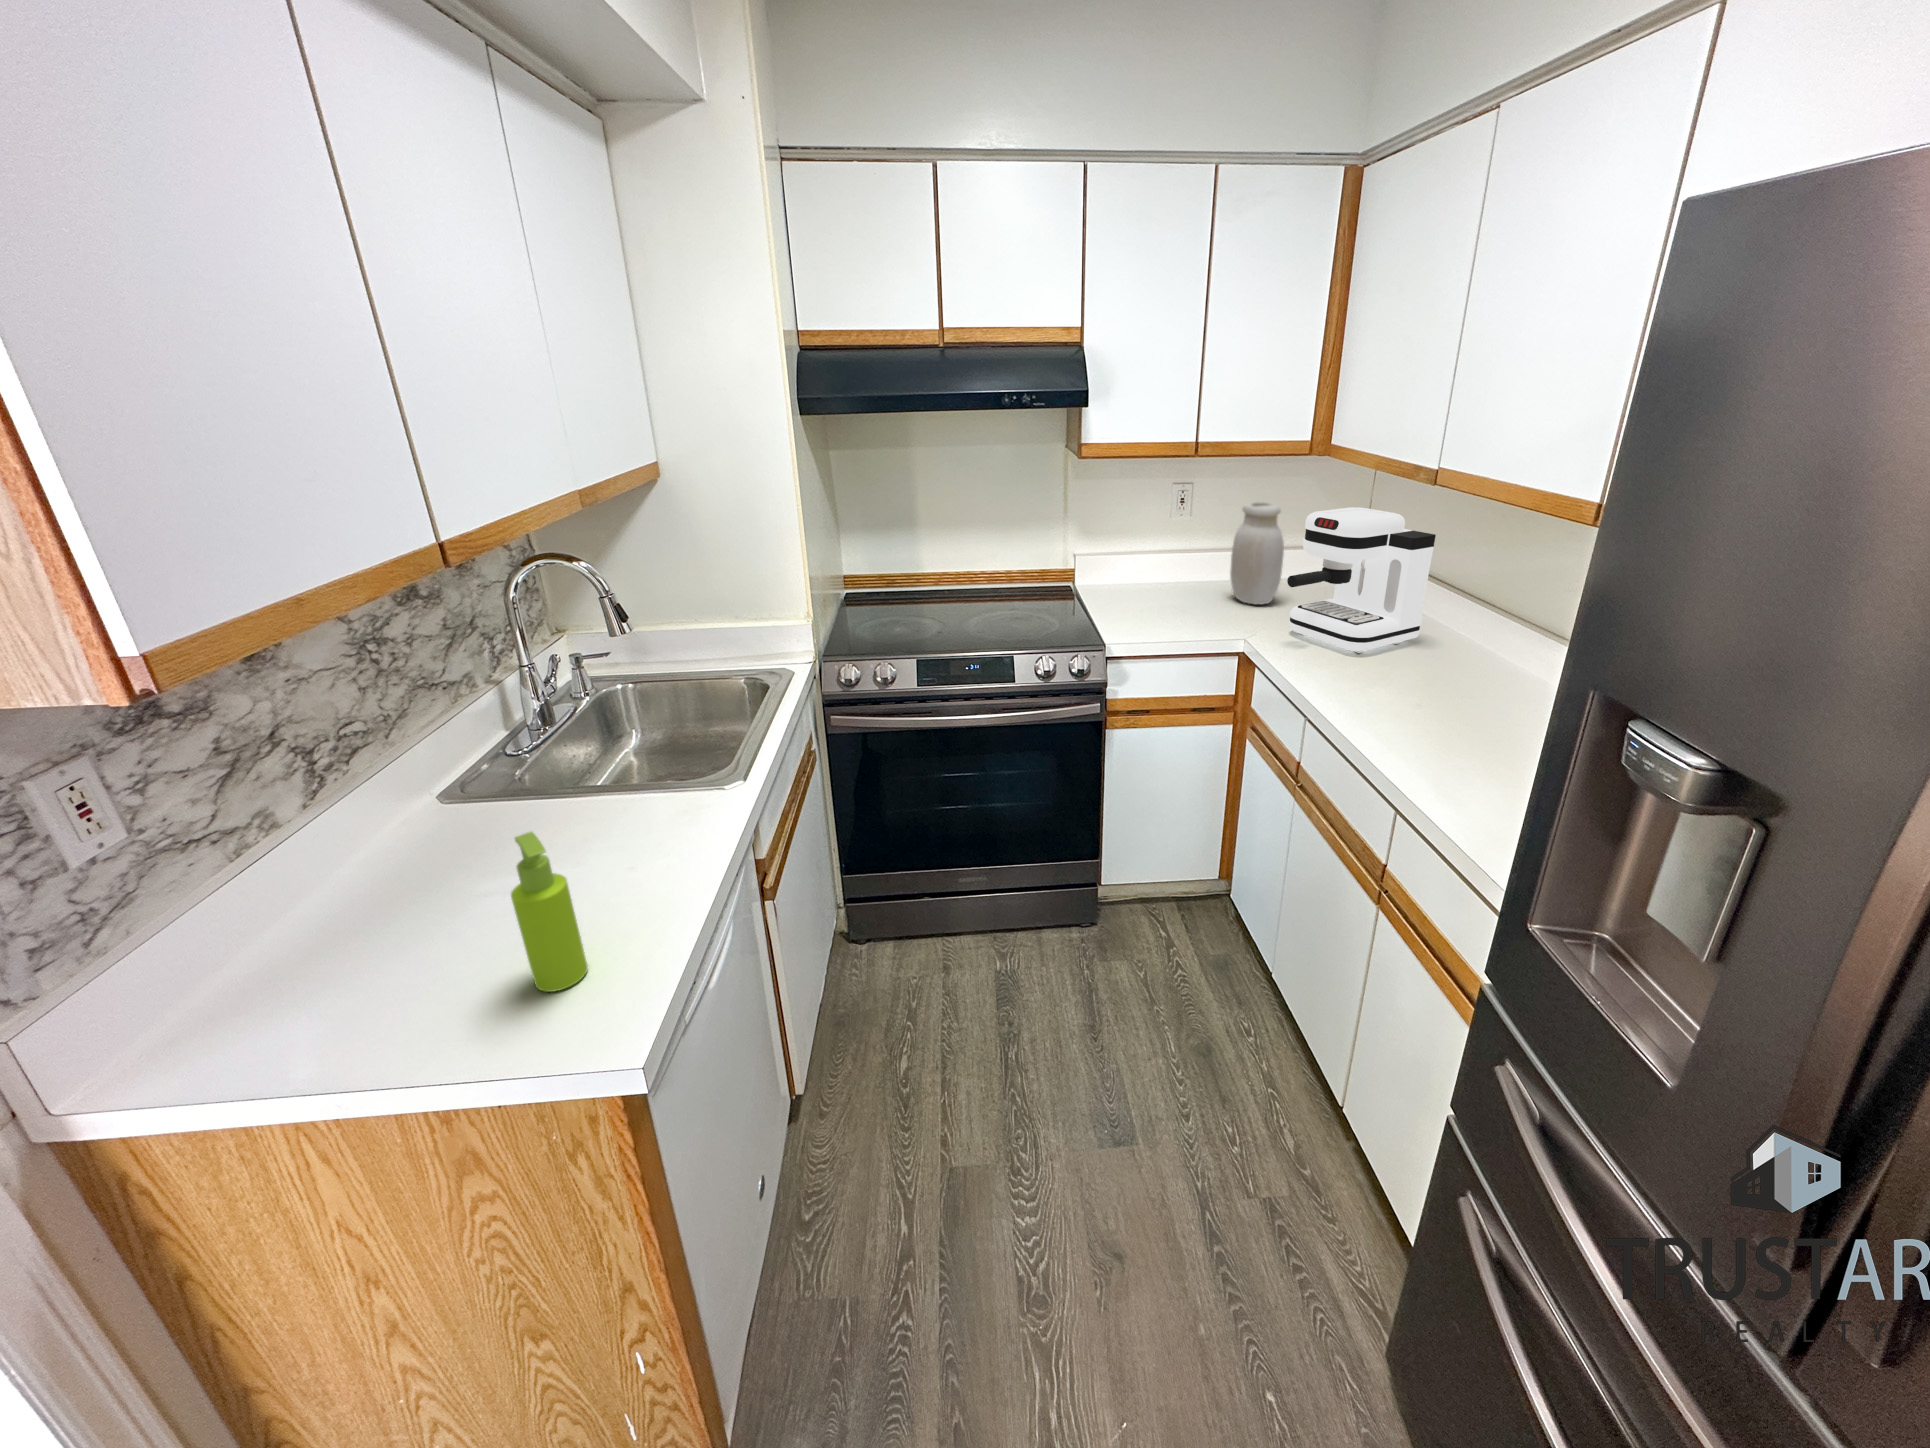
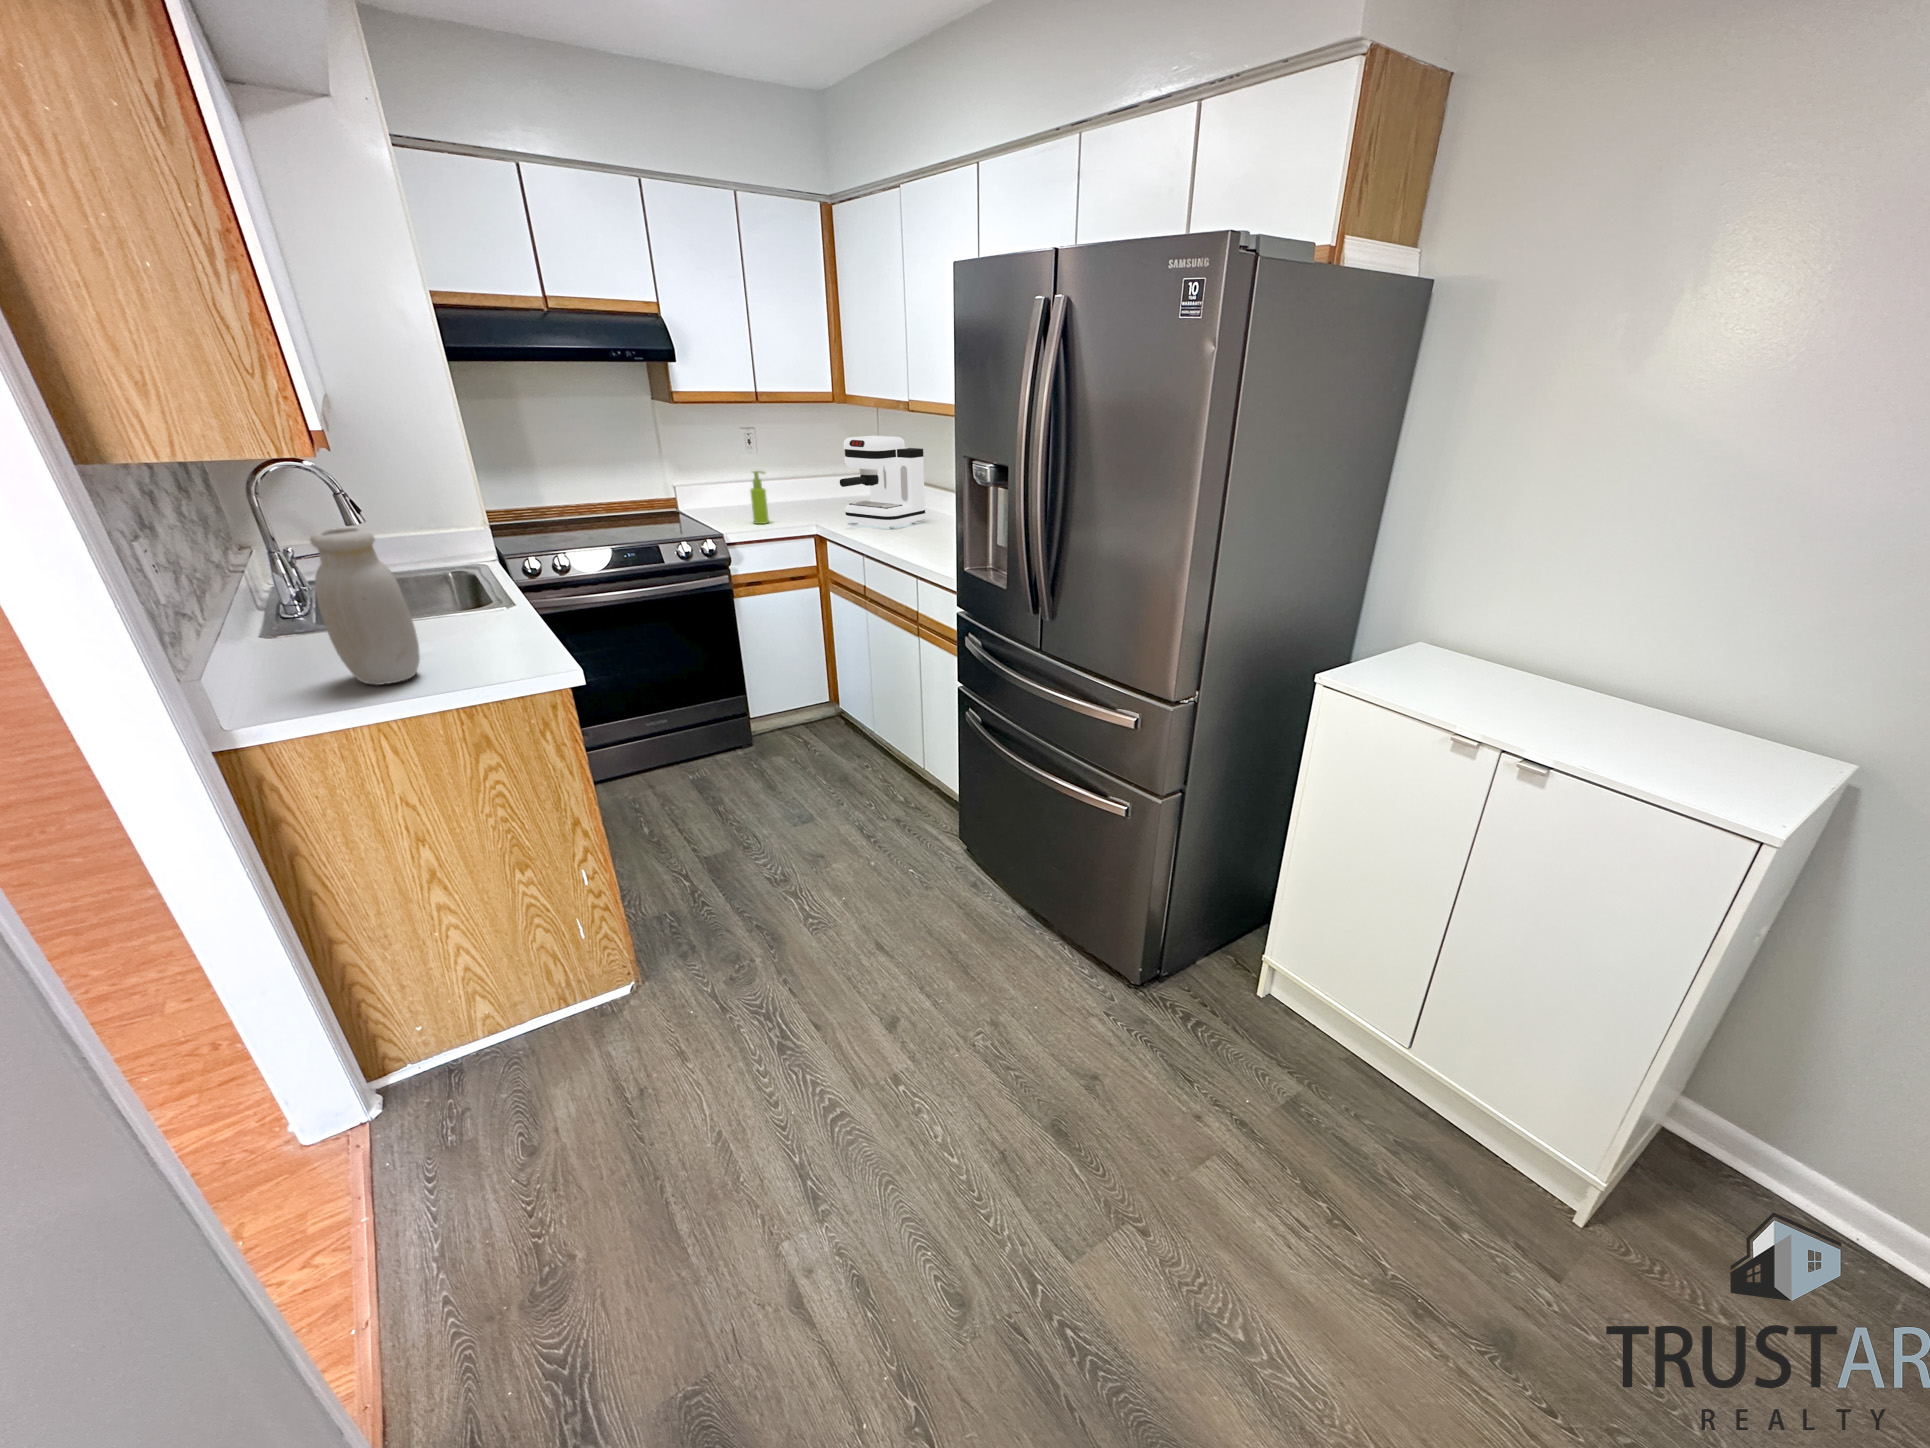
jar: present [1230,502,1284,604] -> present [310,528,420,685]
soap dispenser: present [511,832,588,992] -> present [750,471,769,524]

